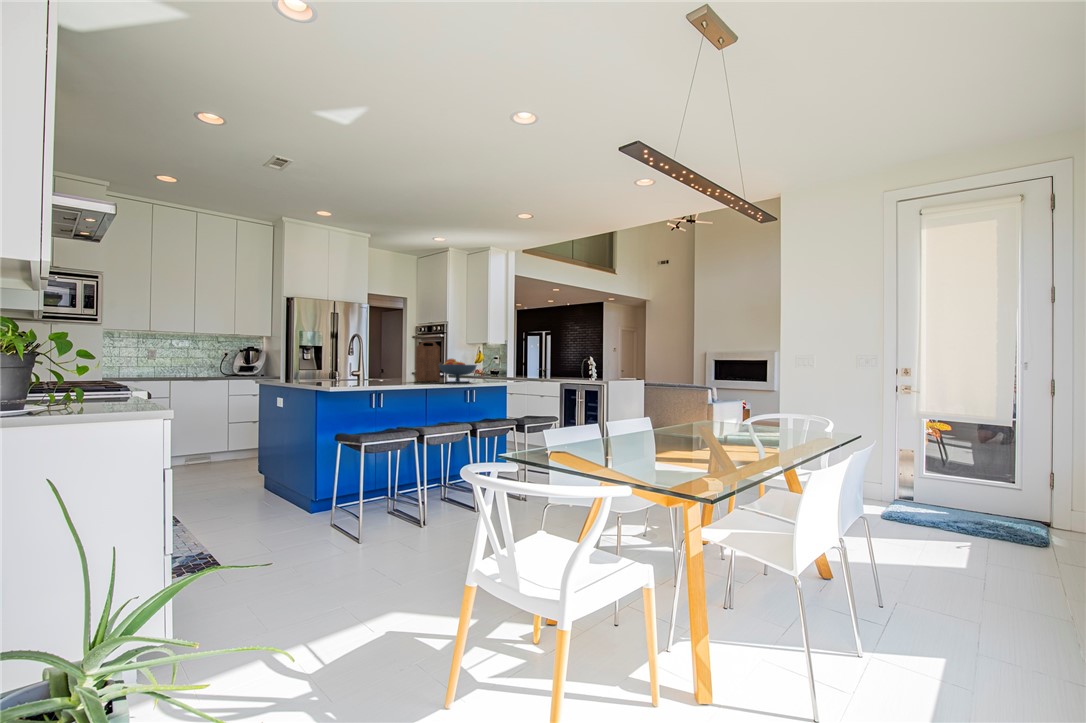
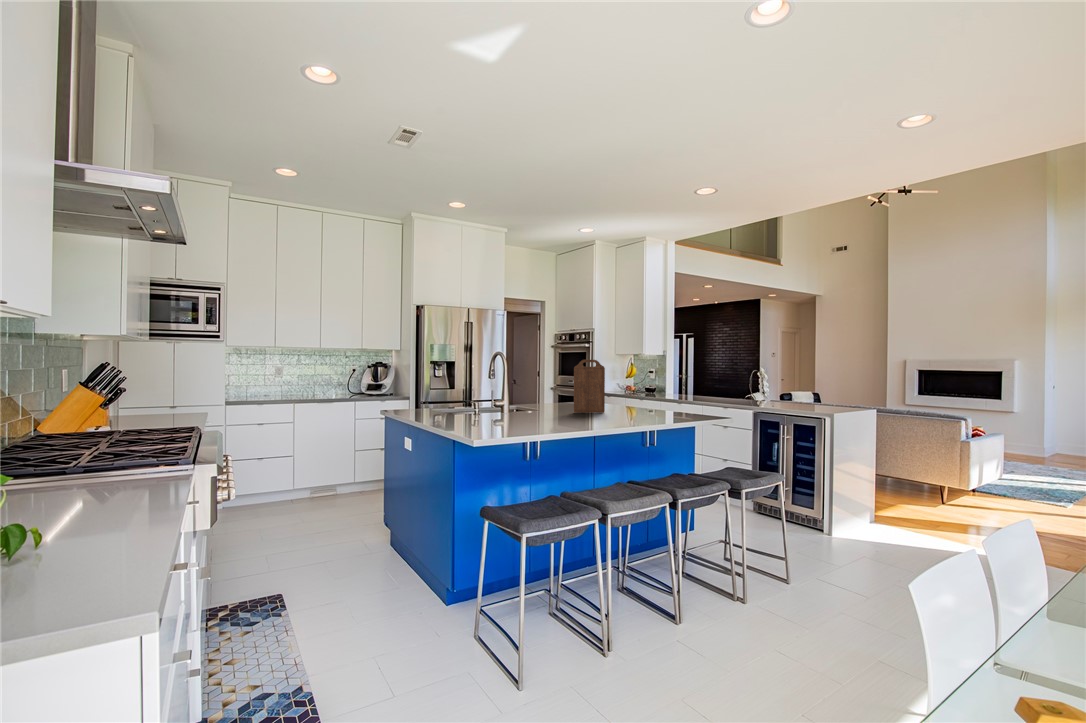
fruit bowl: present [438,359,477,383] -> none [607,384,660,419]

